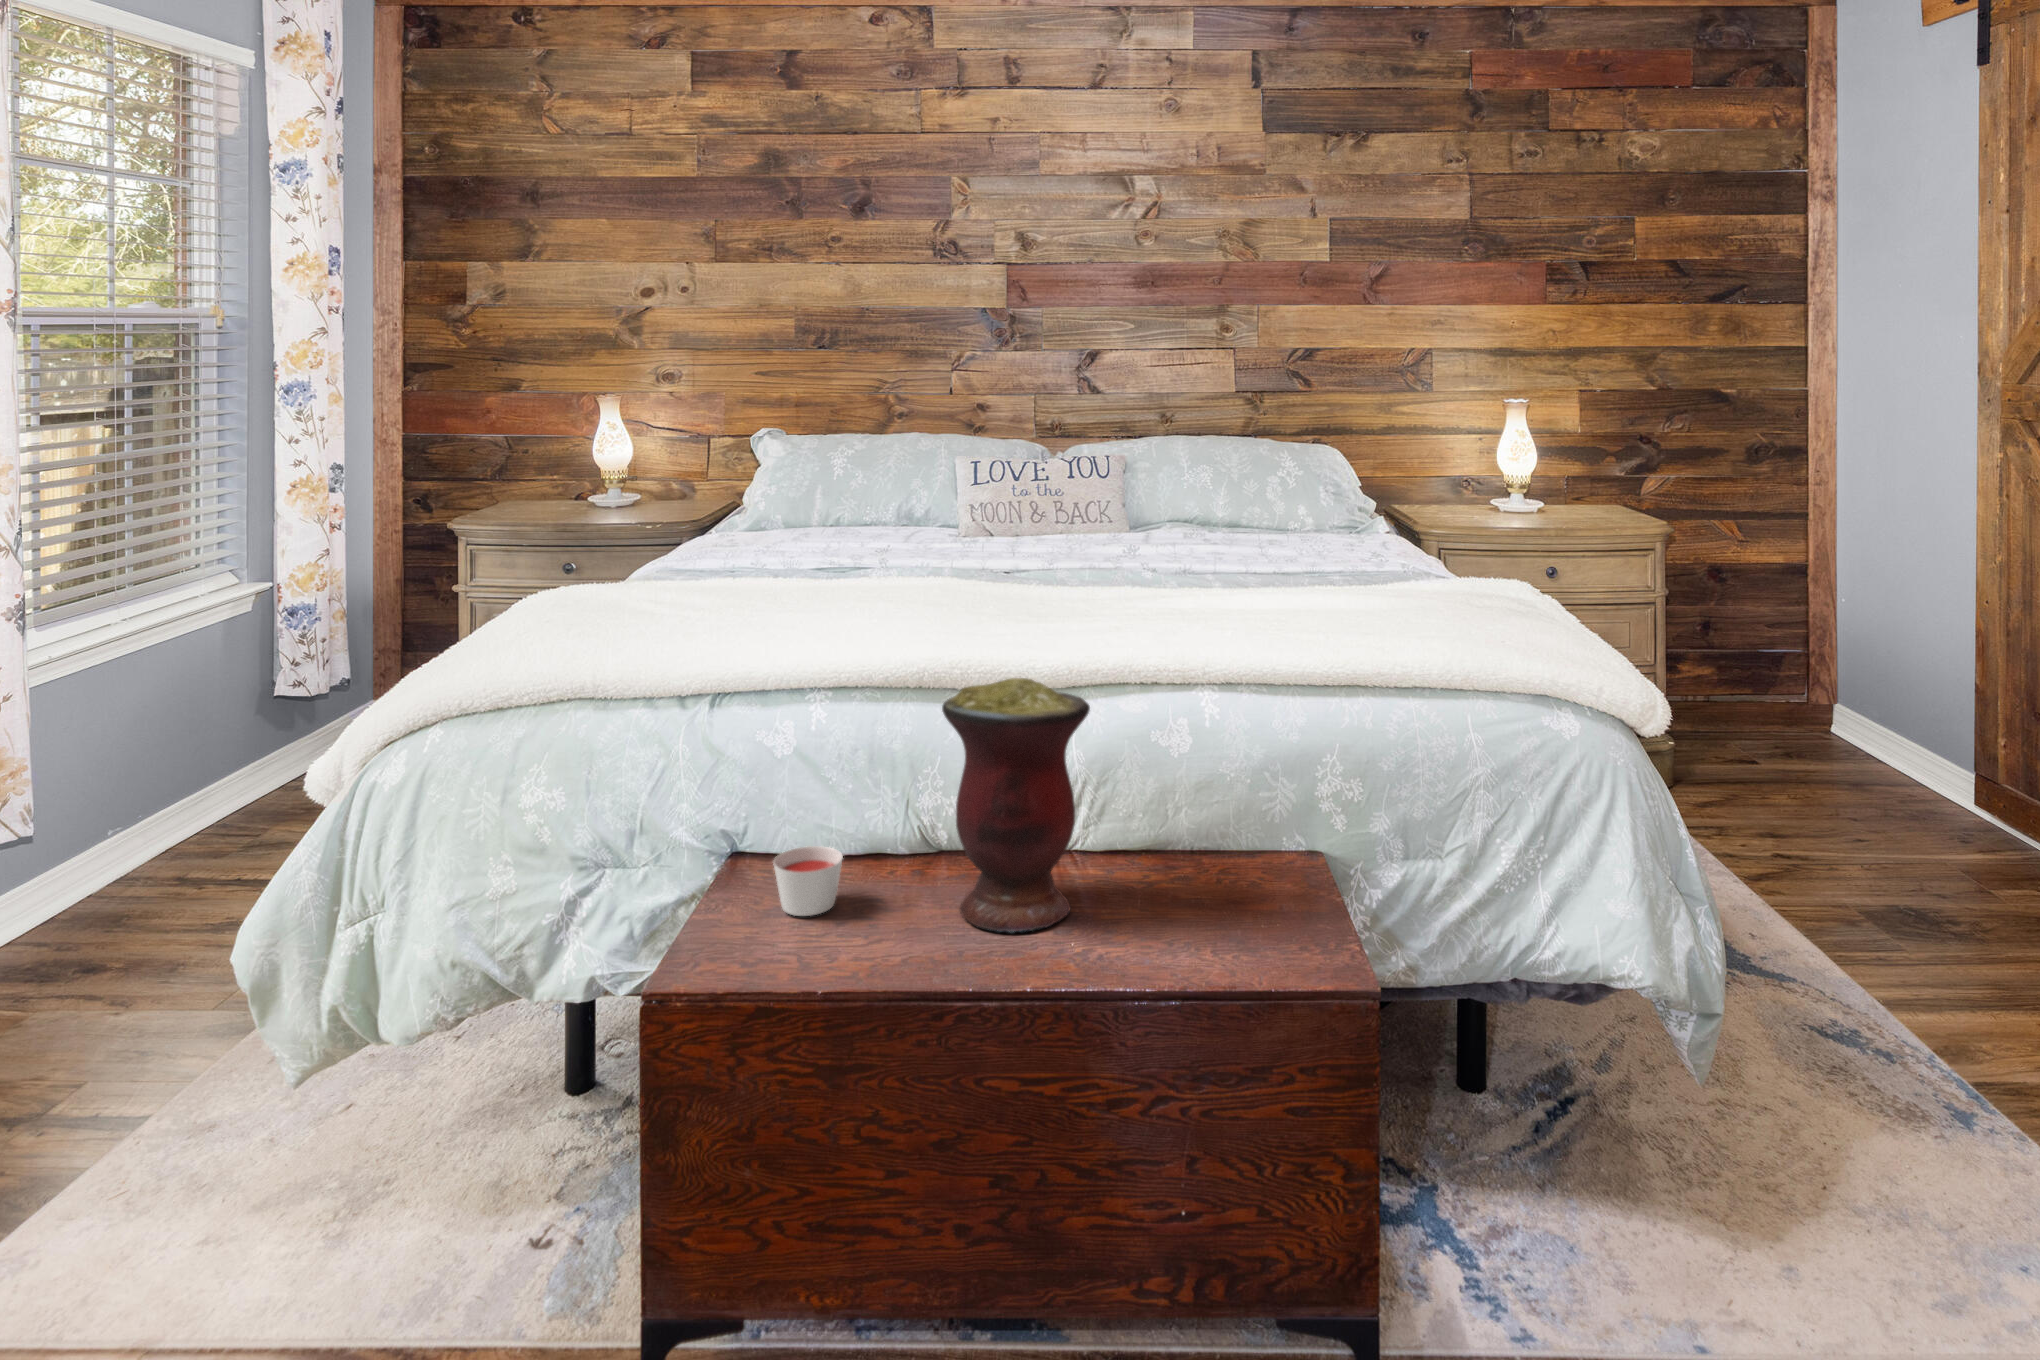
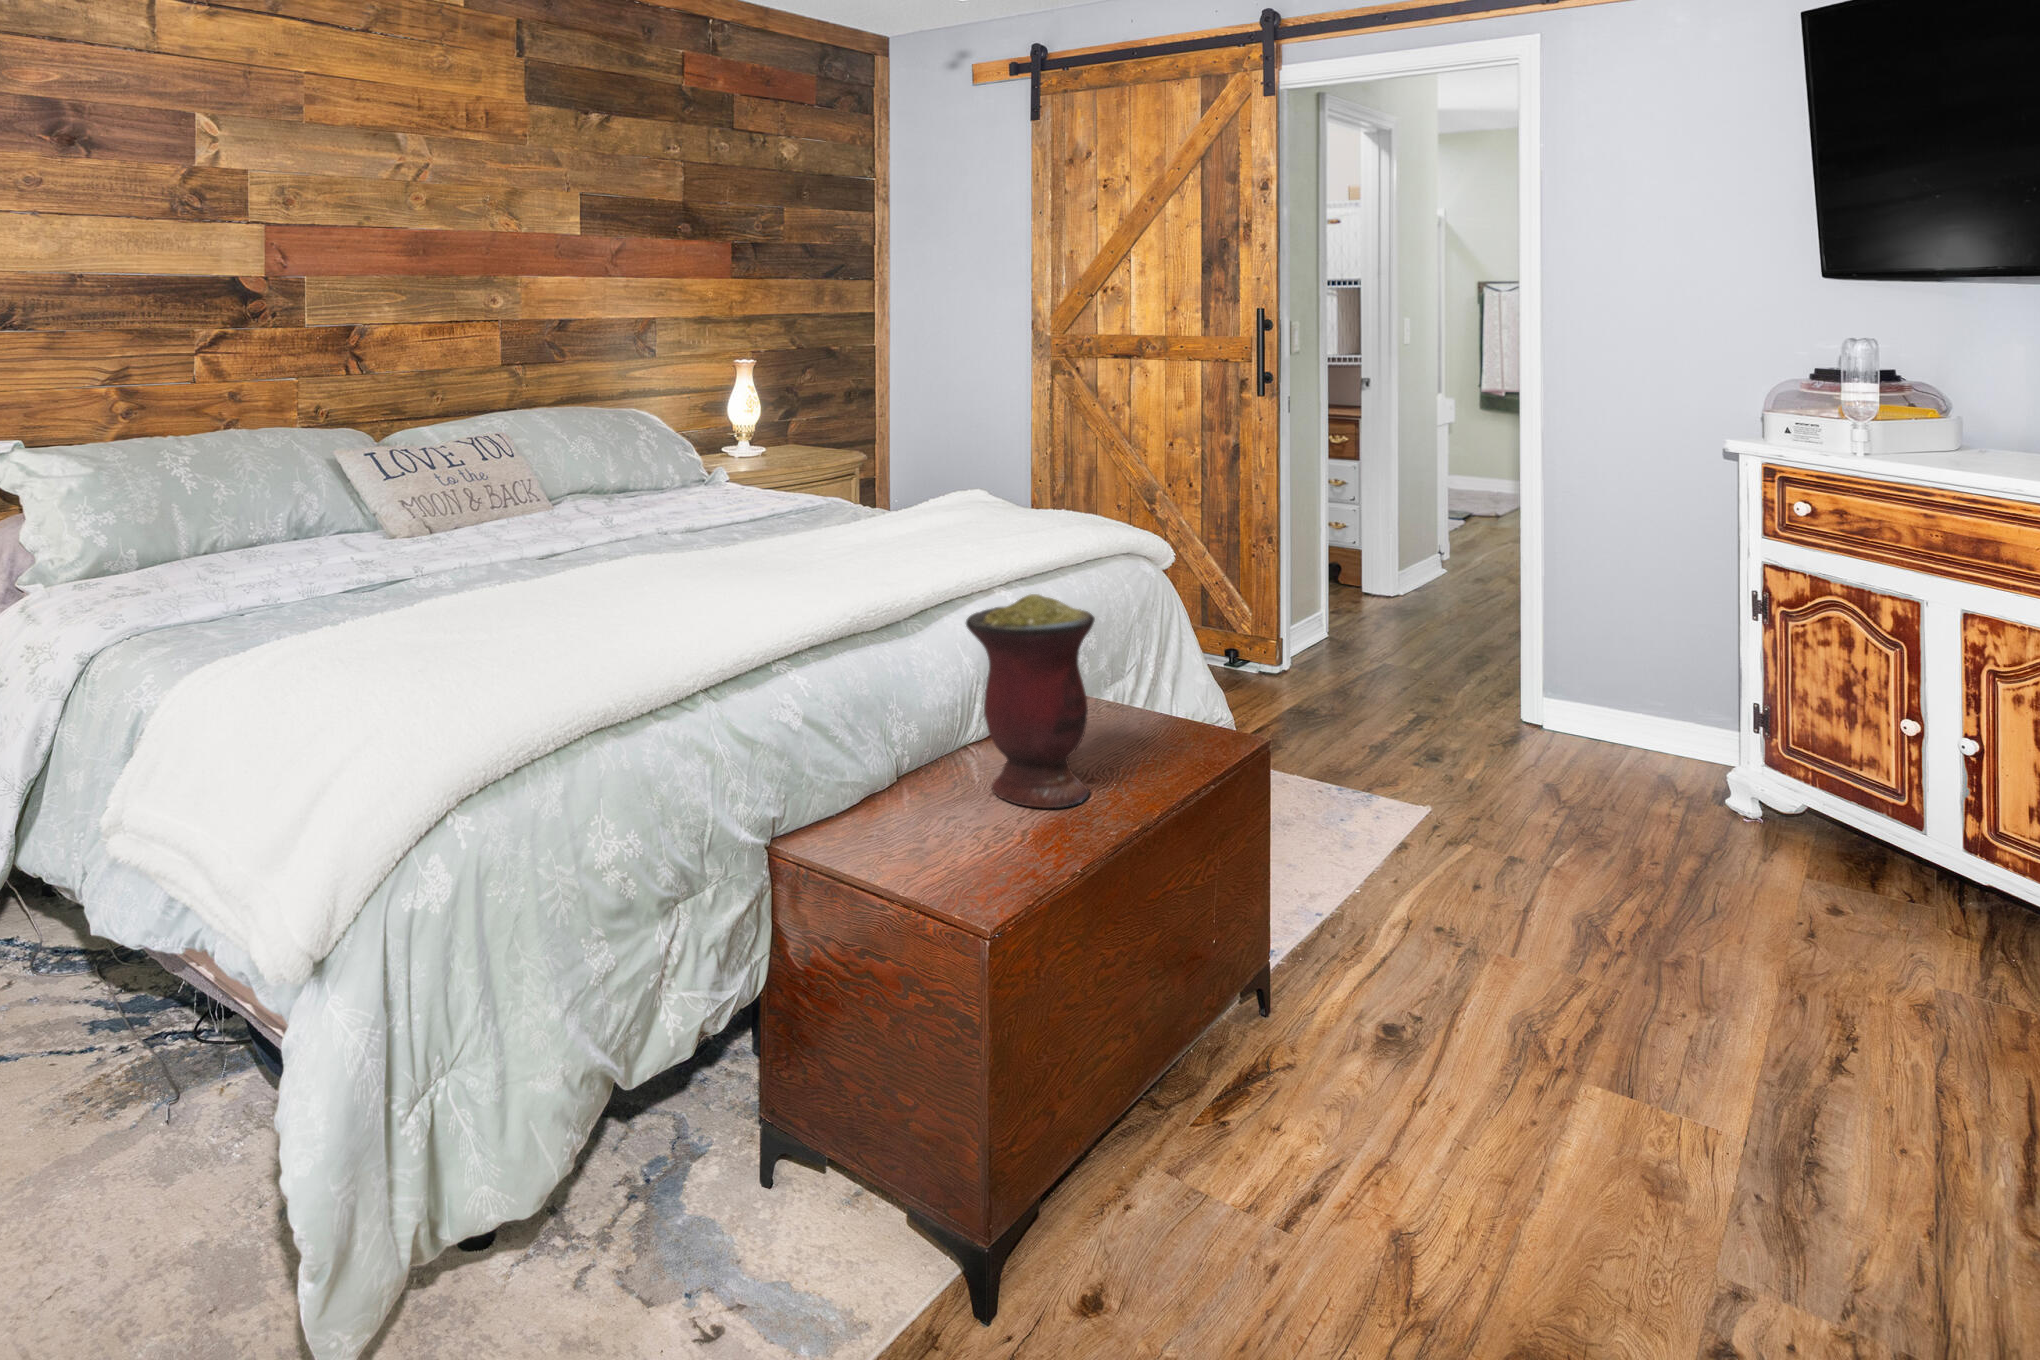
candle: present [774,846,843,916] -> none [889,788,954,855]

